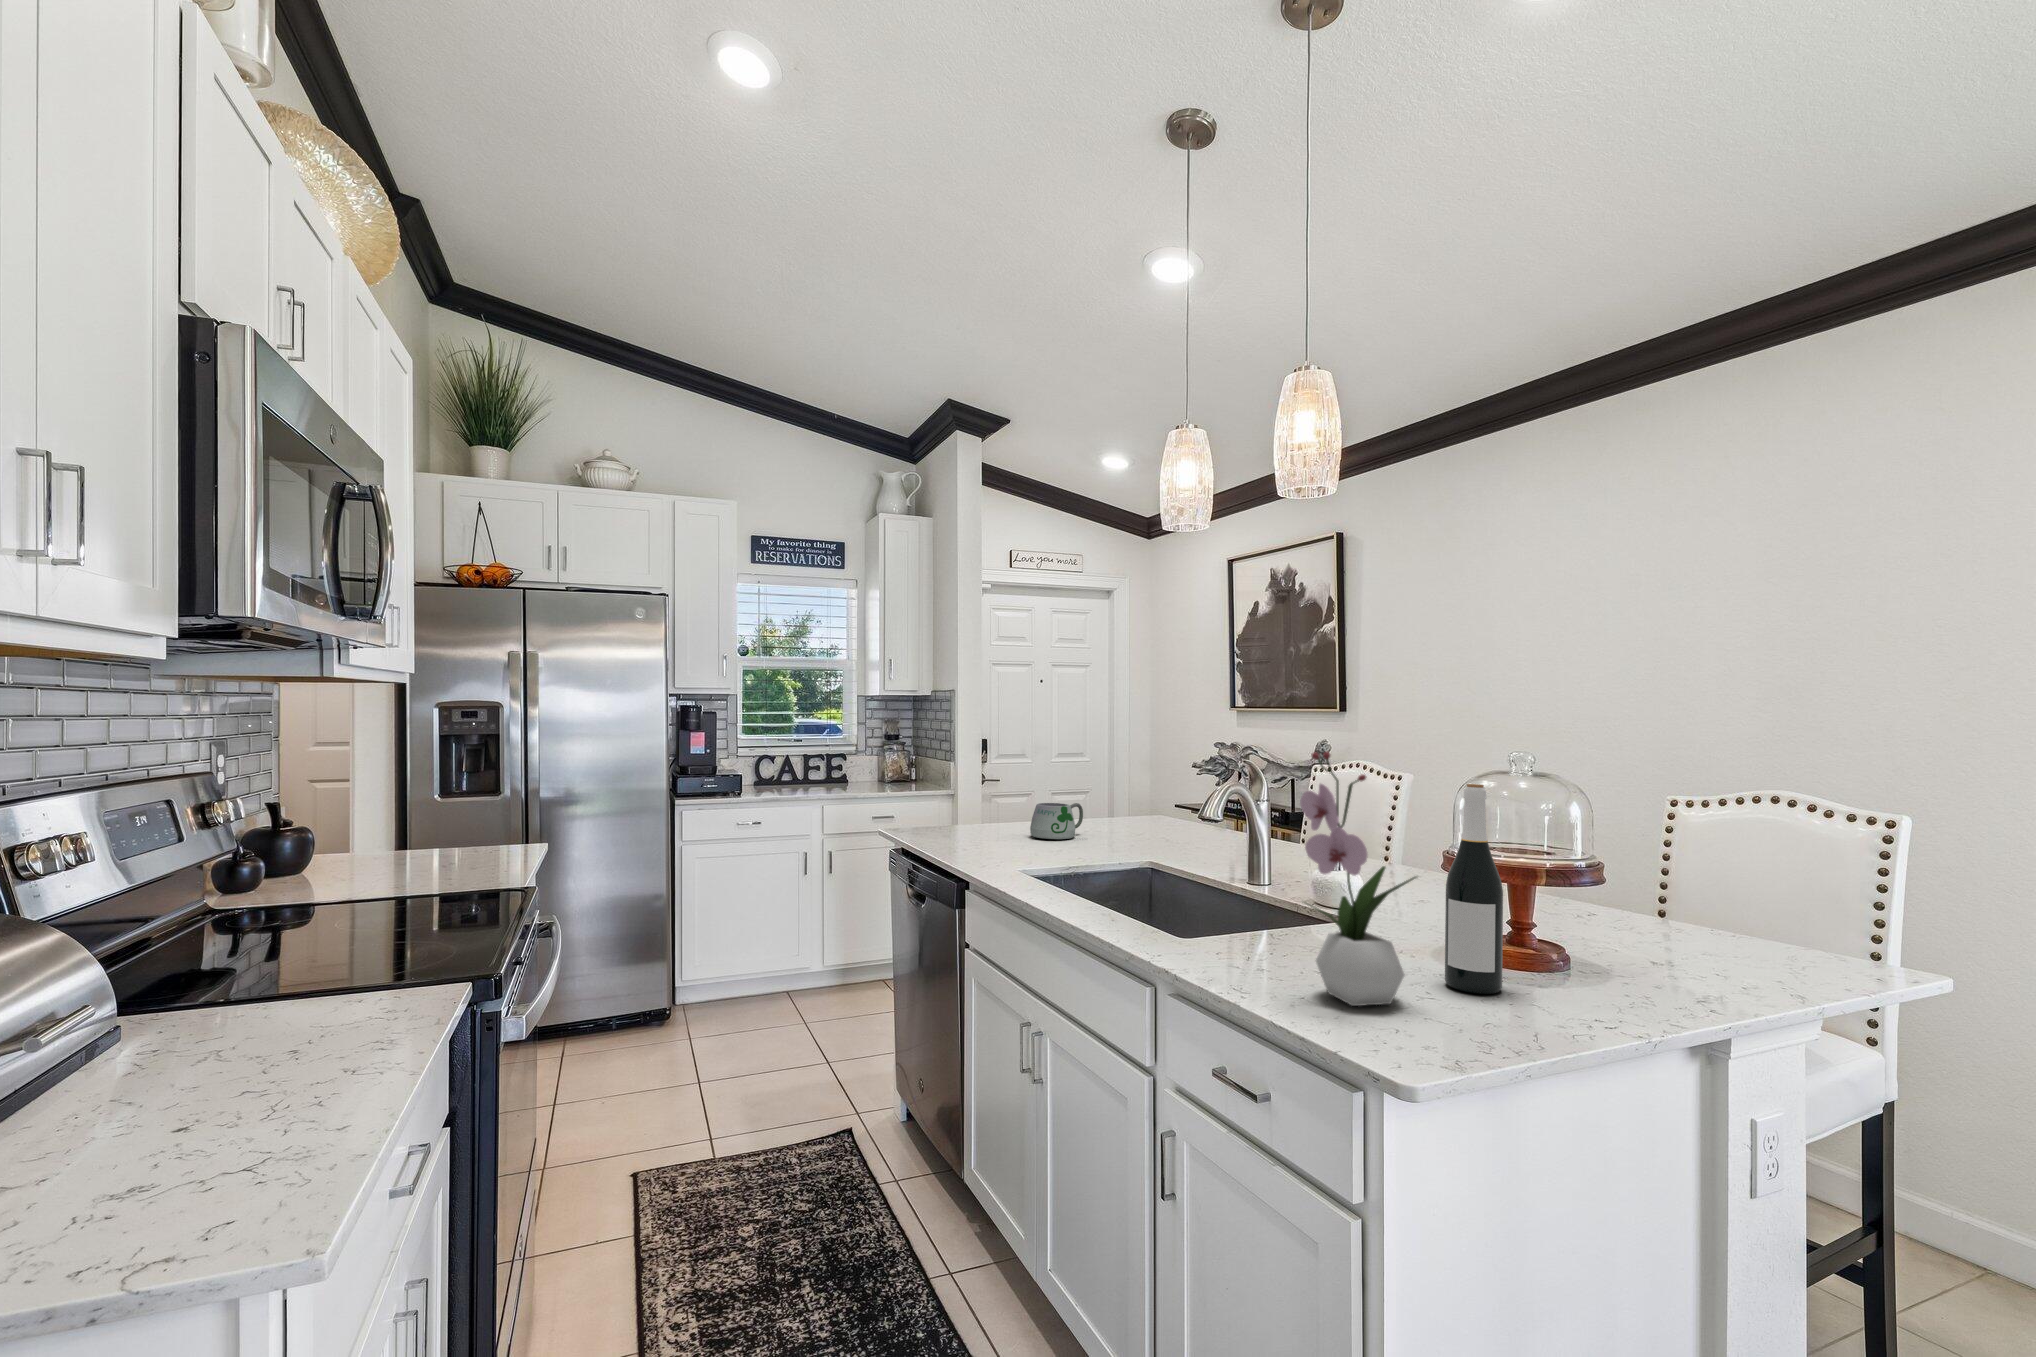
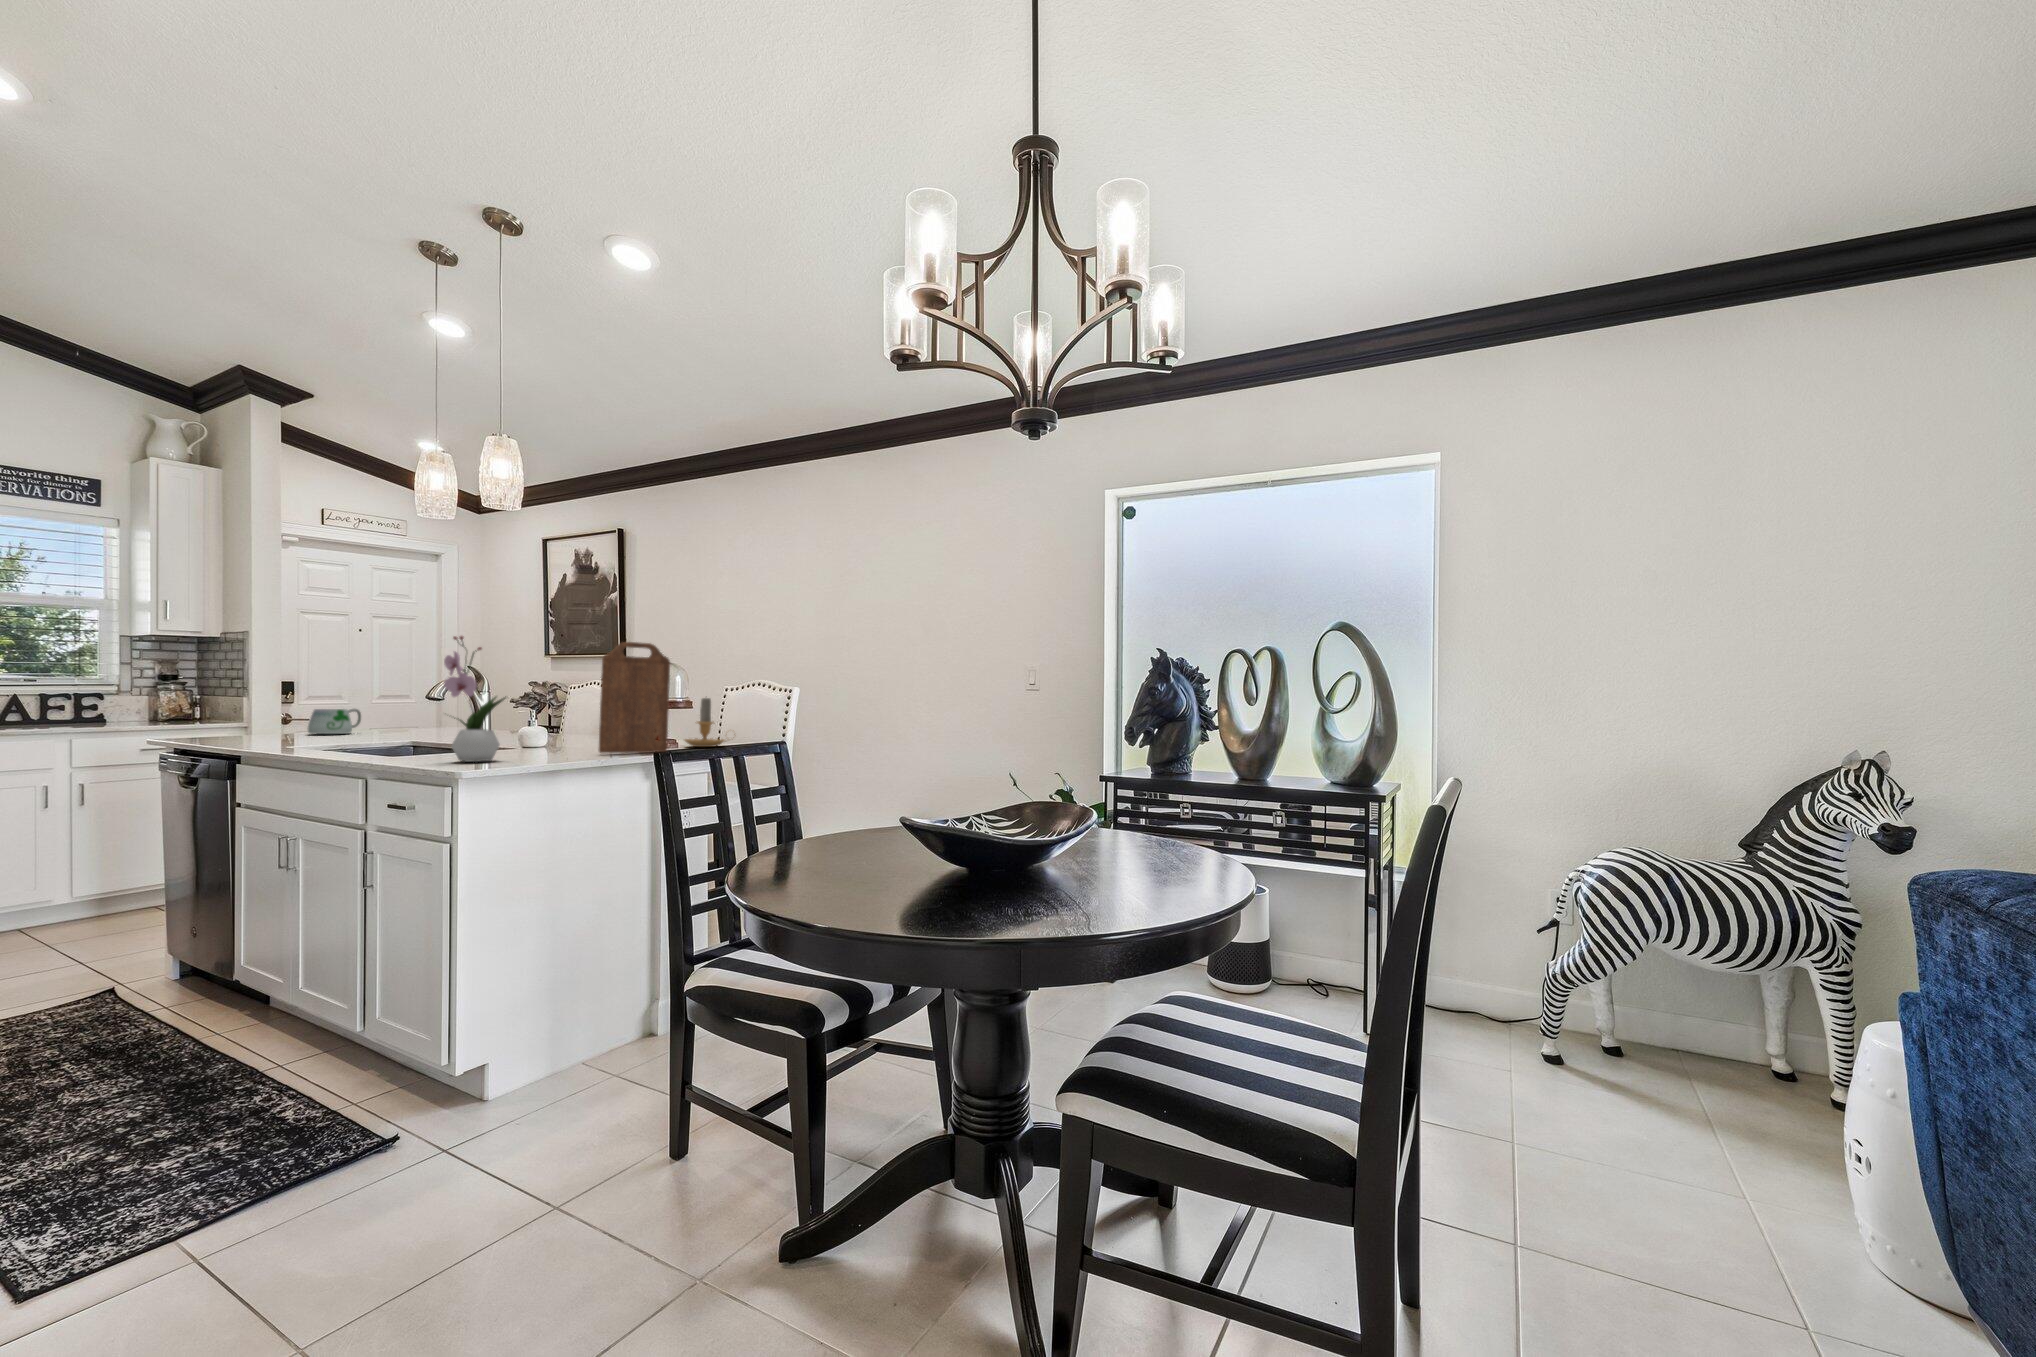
cutting board: none [1558,751,1692,986] -> present [599,642,670,754]
wine bottle: present [1445,784,1503,994] -> none [535,656,566,757]
candle: none [1676,849,1802,964] -> present [685,698,725,747]

